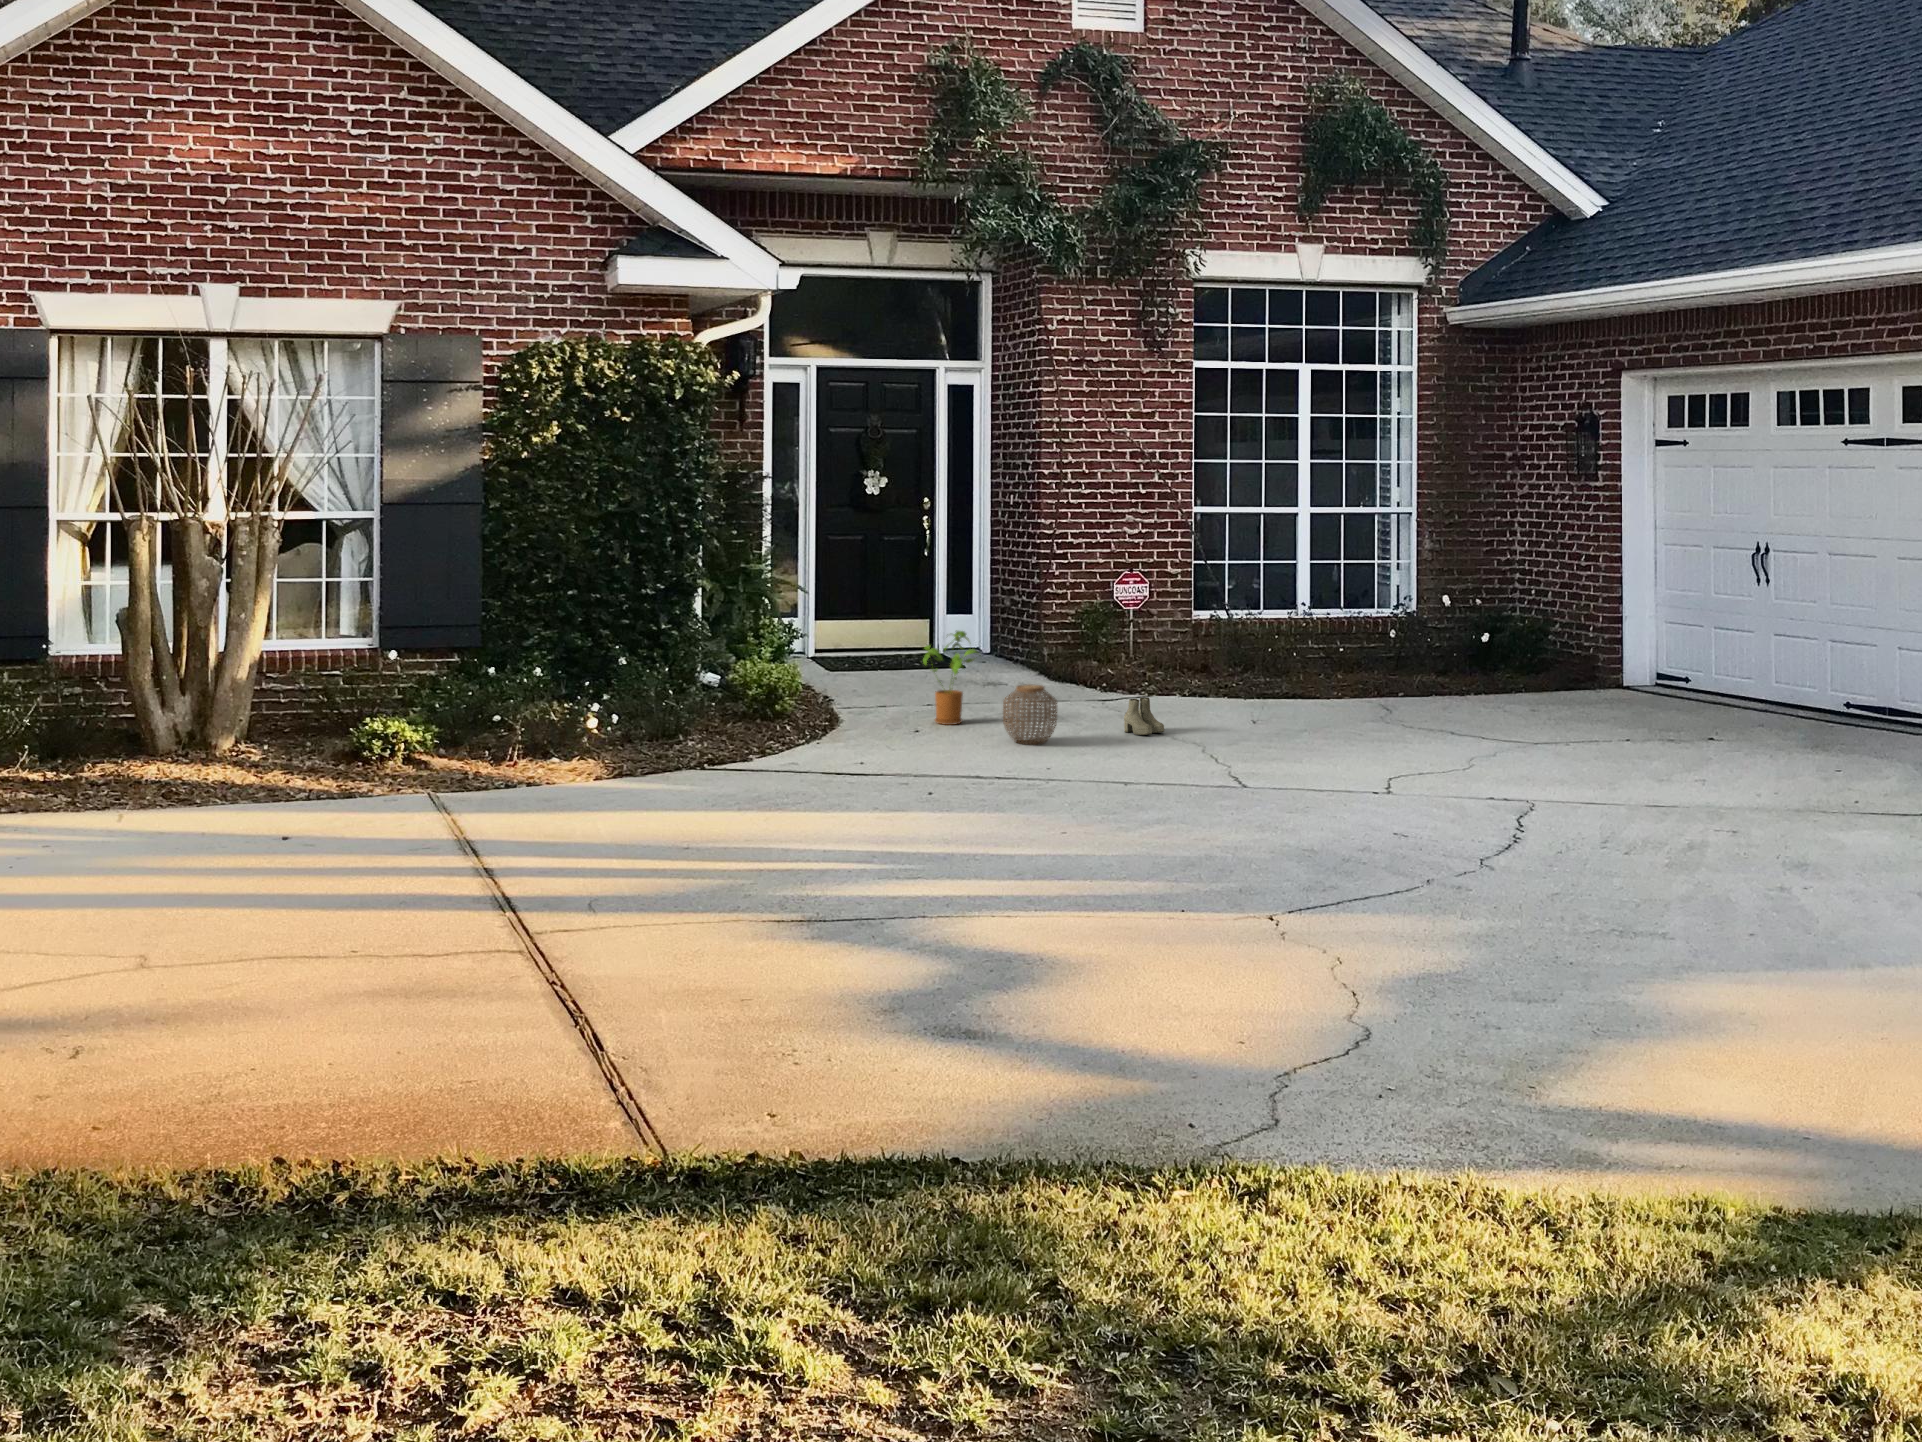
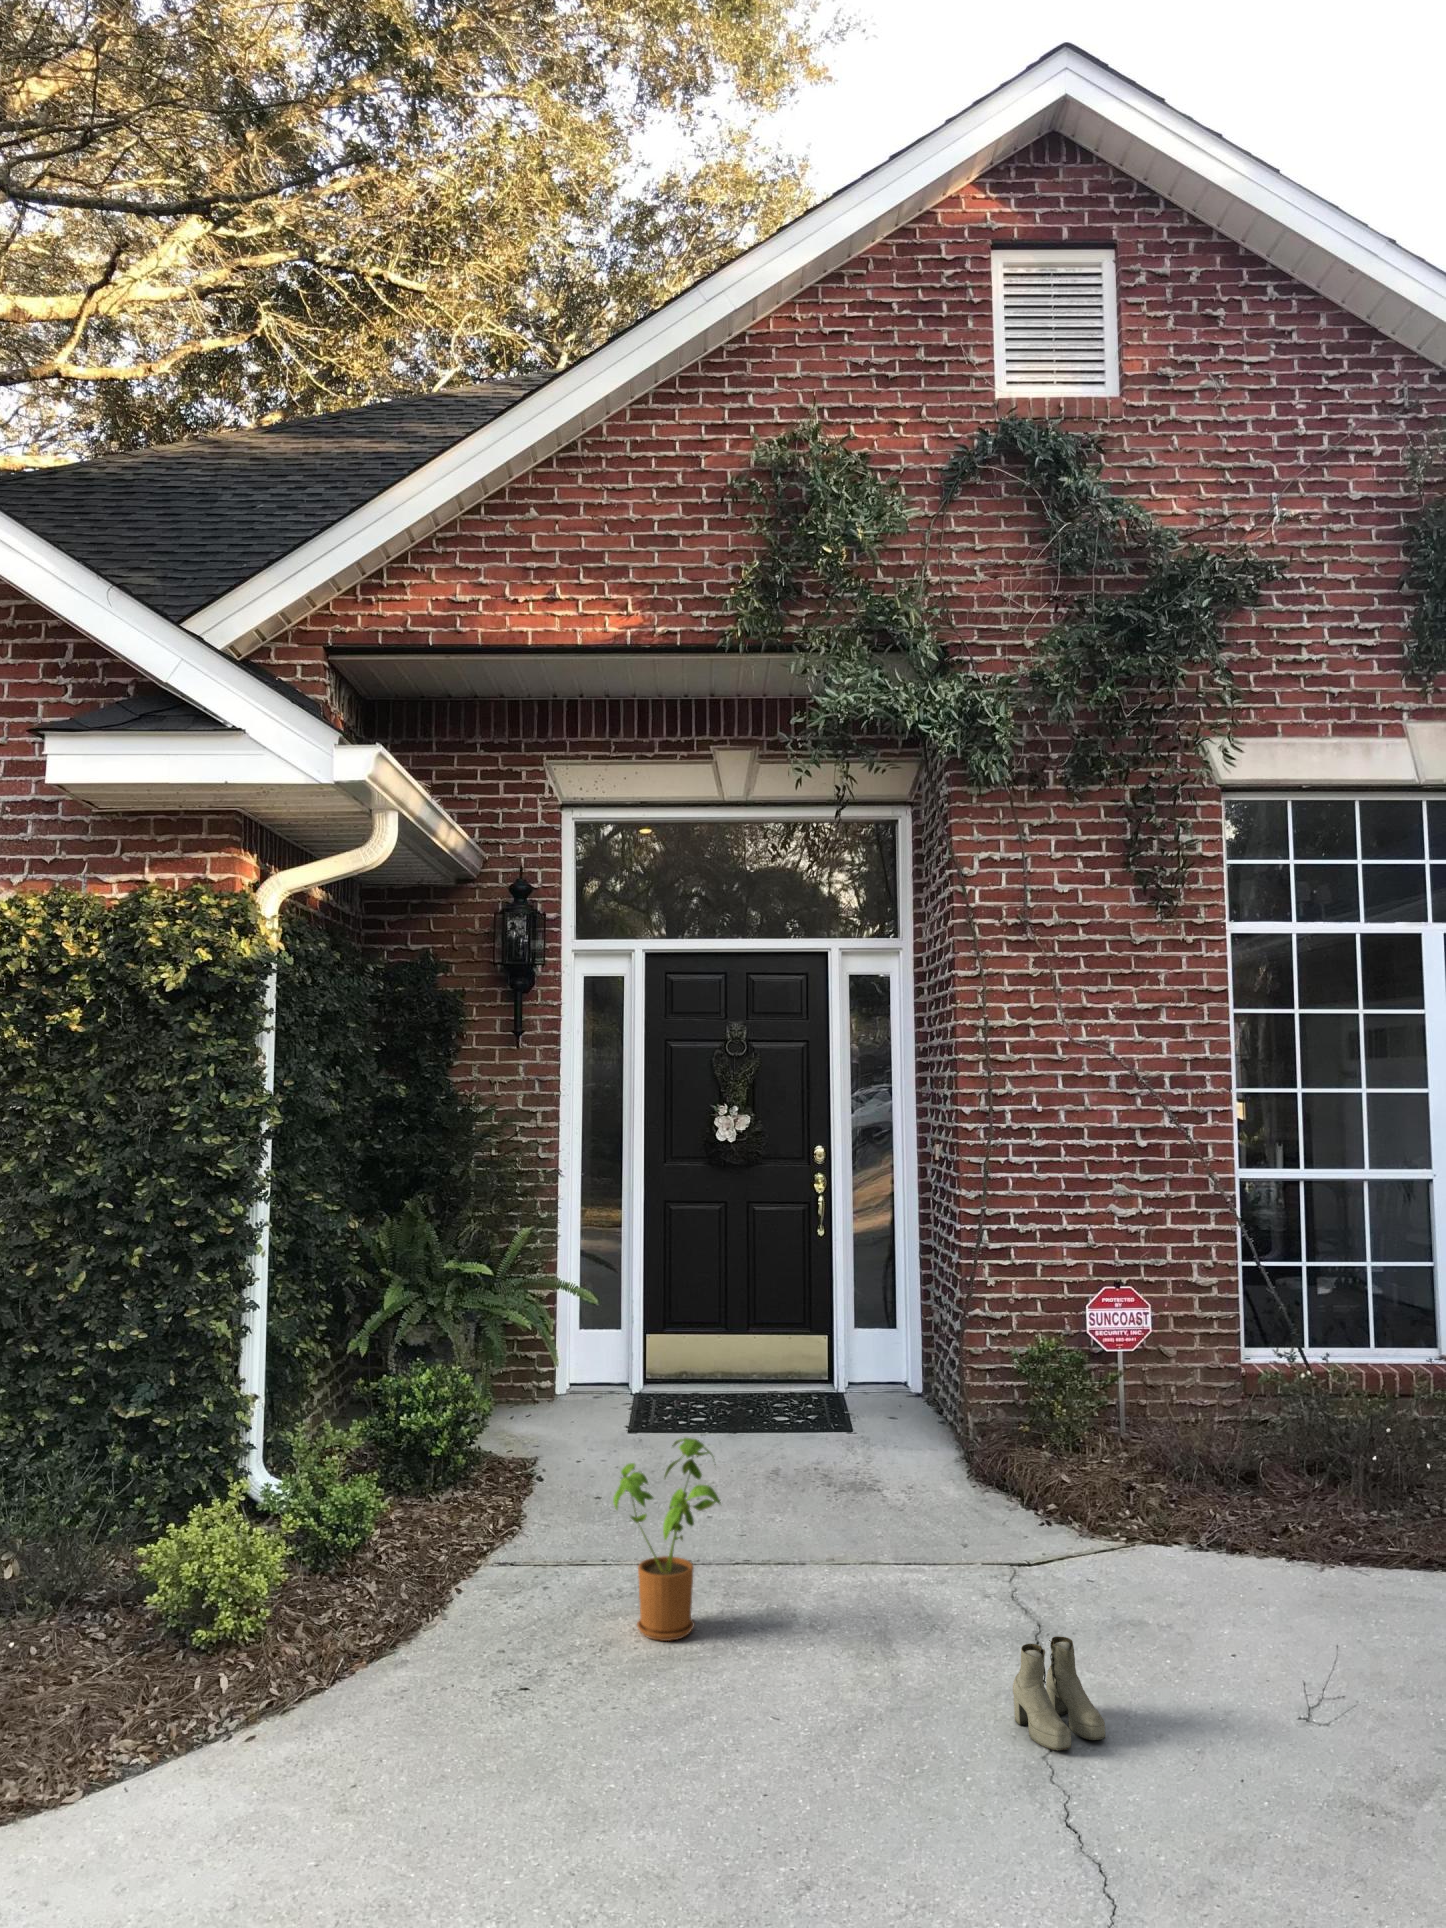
woven basket: present [1003,685,1057,744] -> none [699,1613,824,1776]

